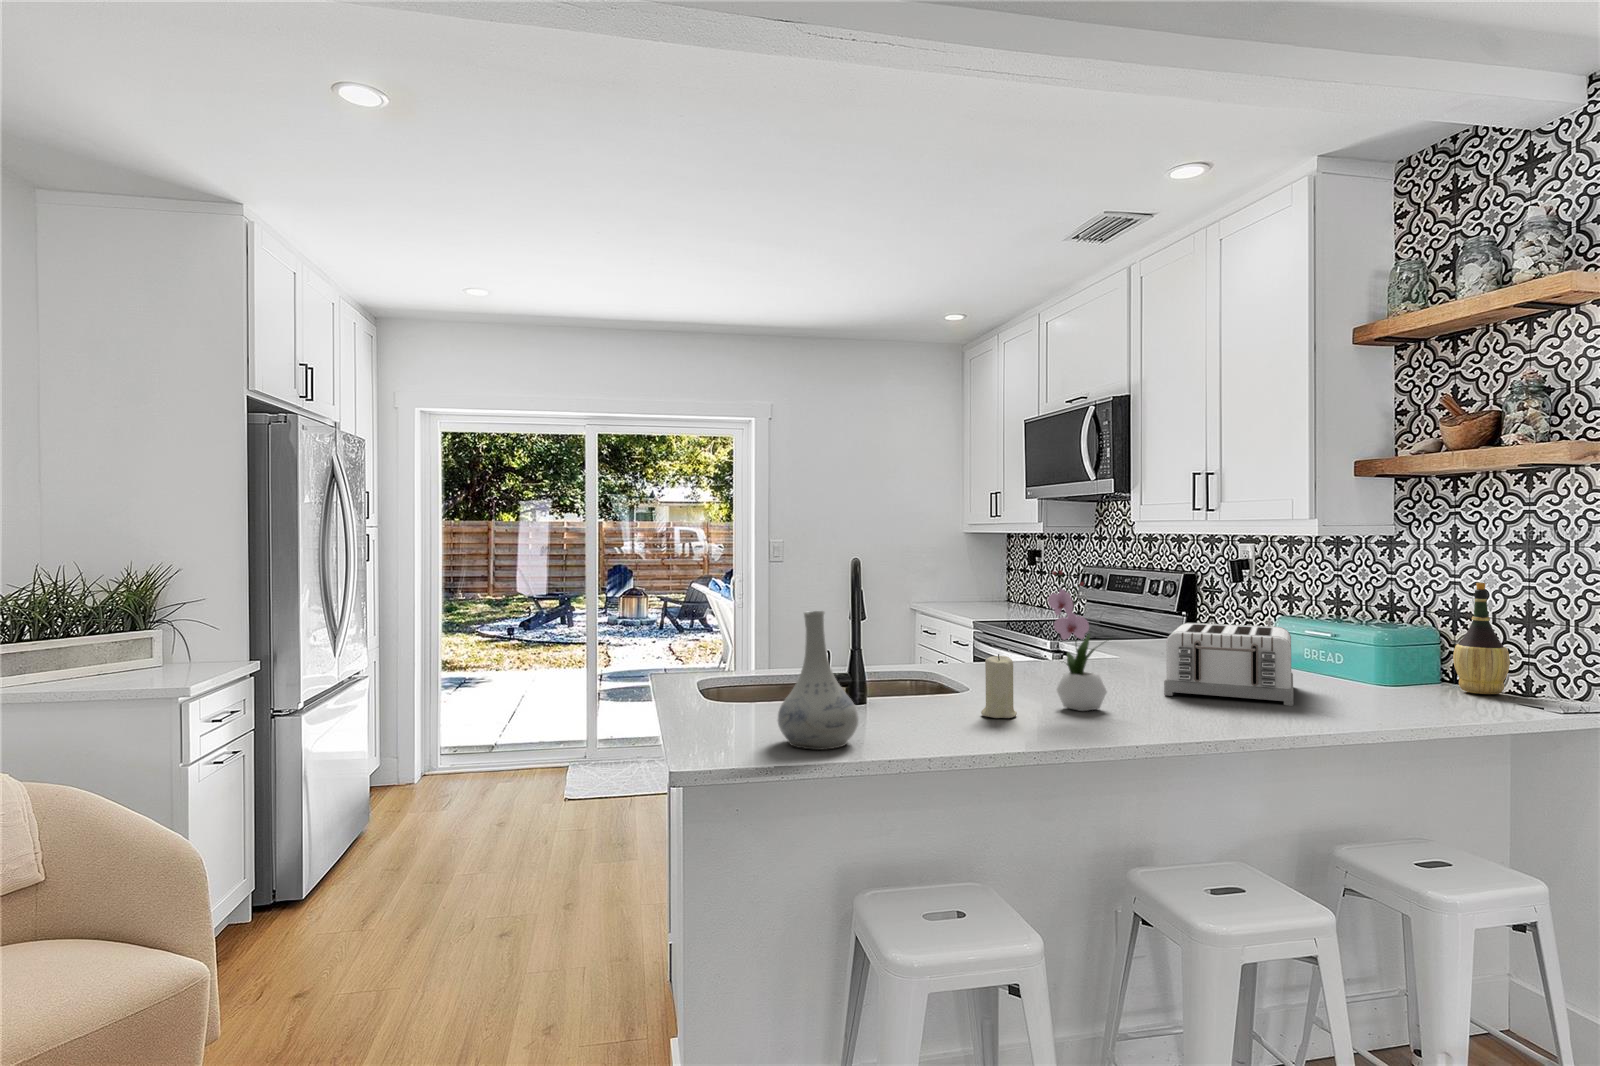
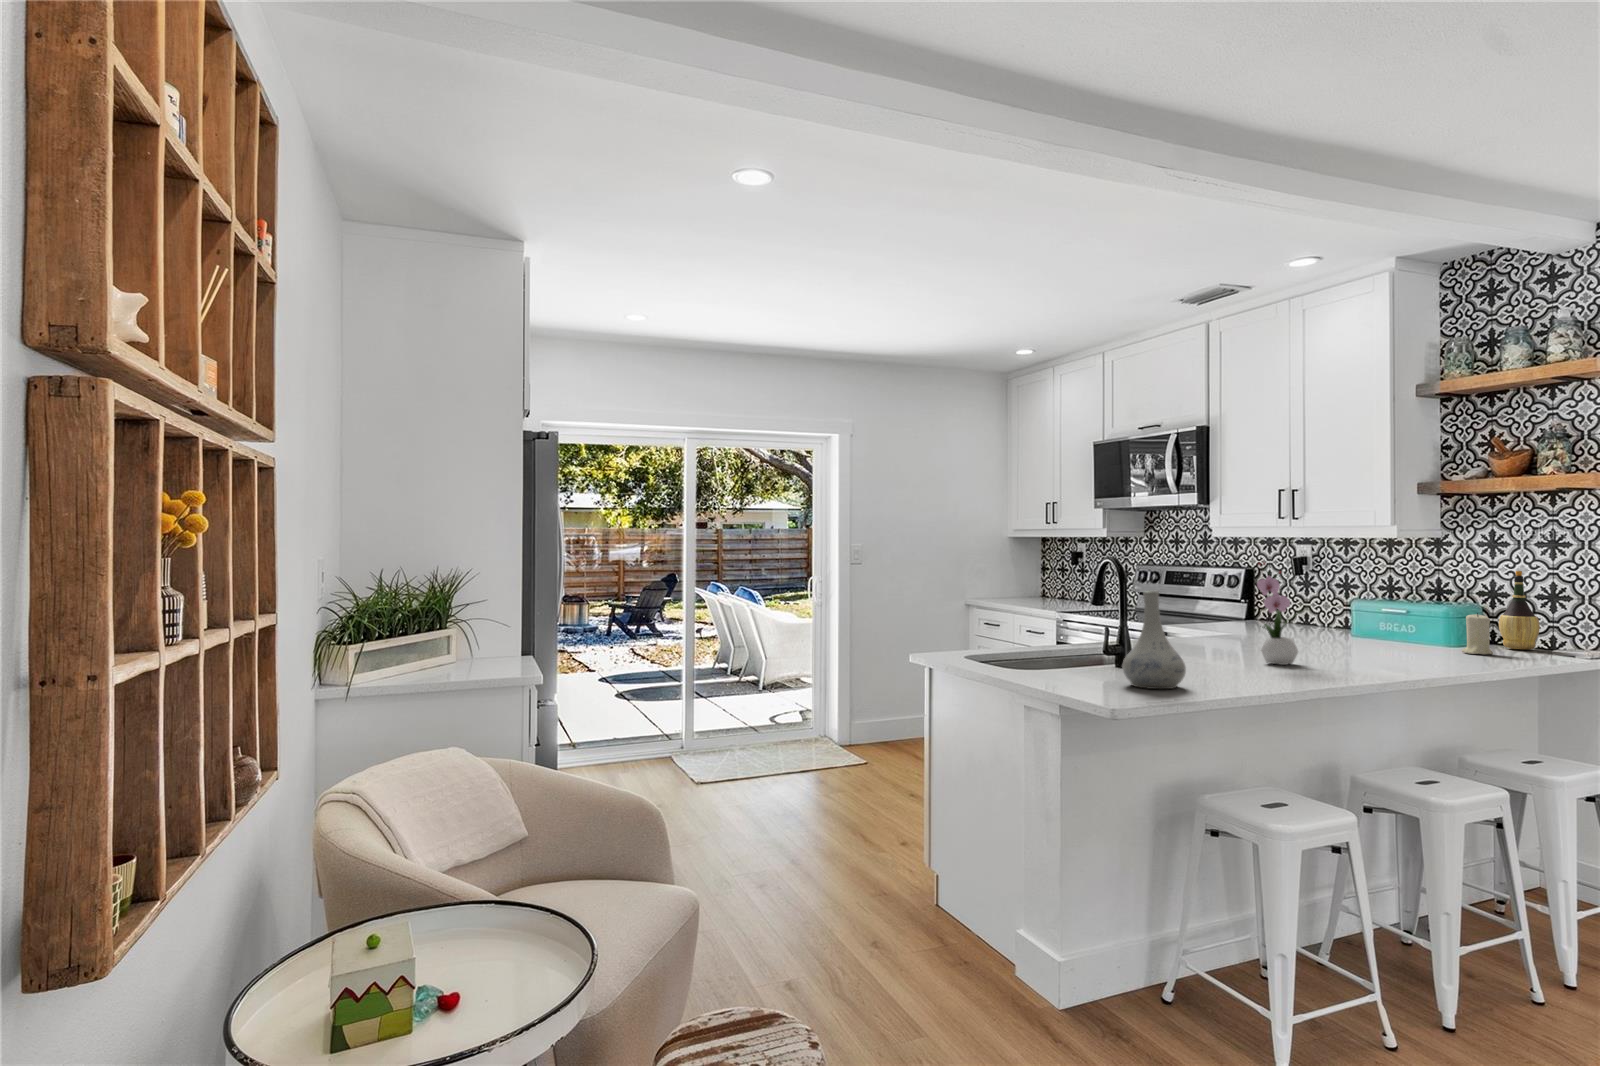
toaster: present [1164,623,1293,706] -> none [1301,603,1414,659]
candle: present [981,654,1017,718] -> present [1462,613,1493,655]

